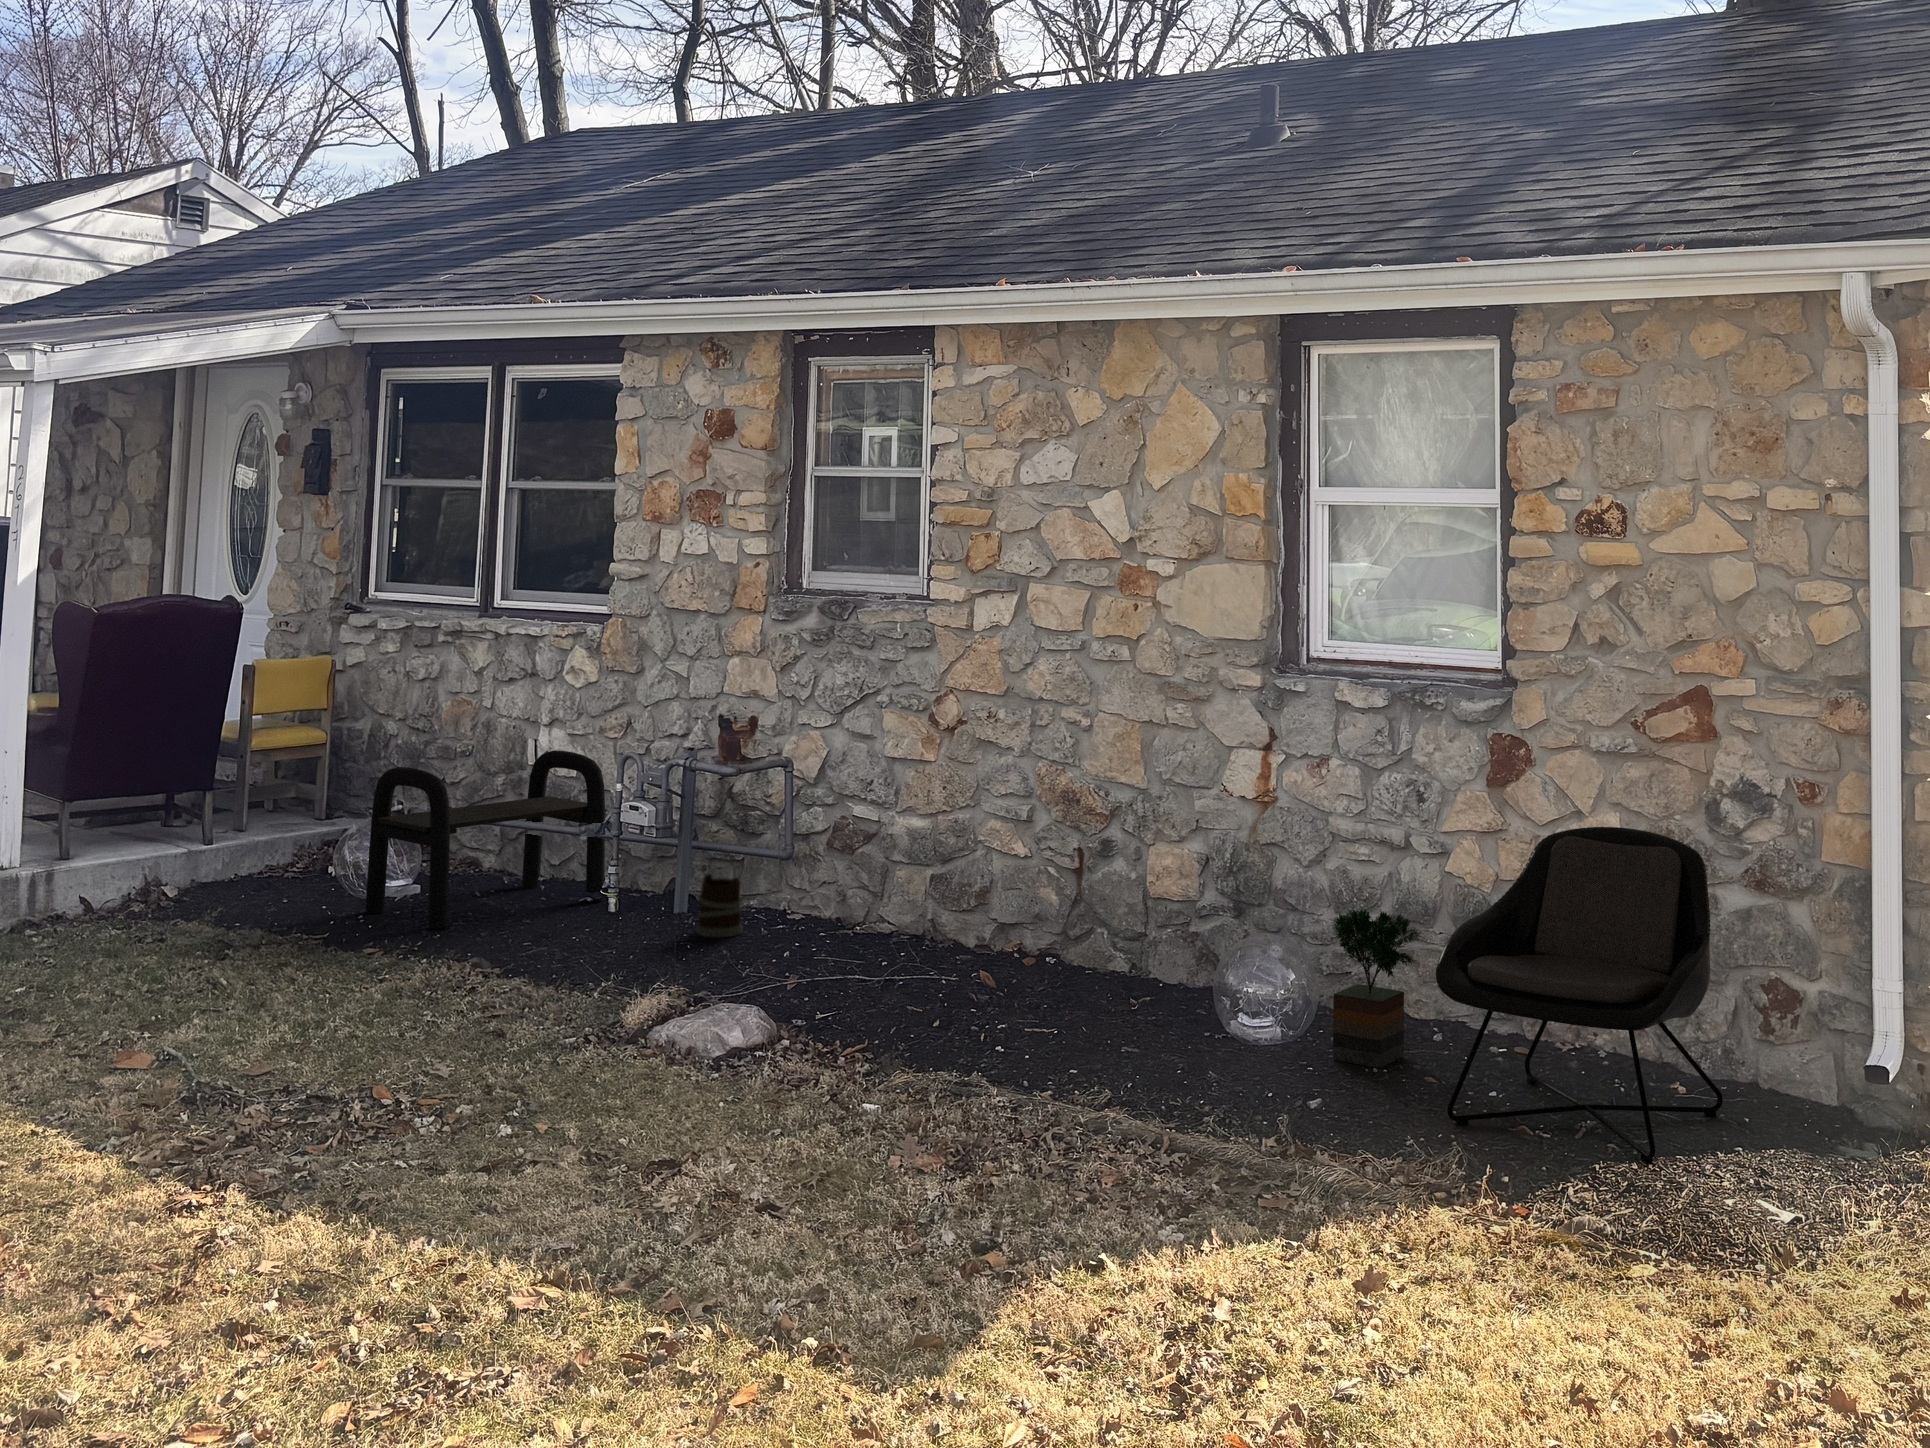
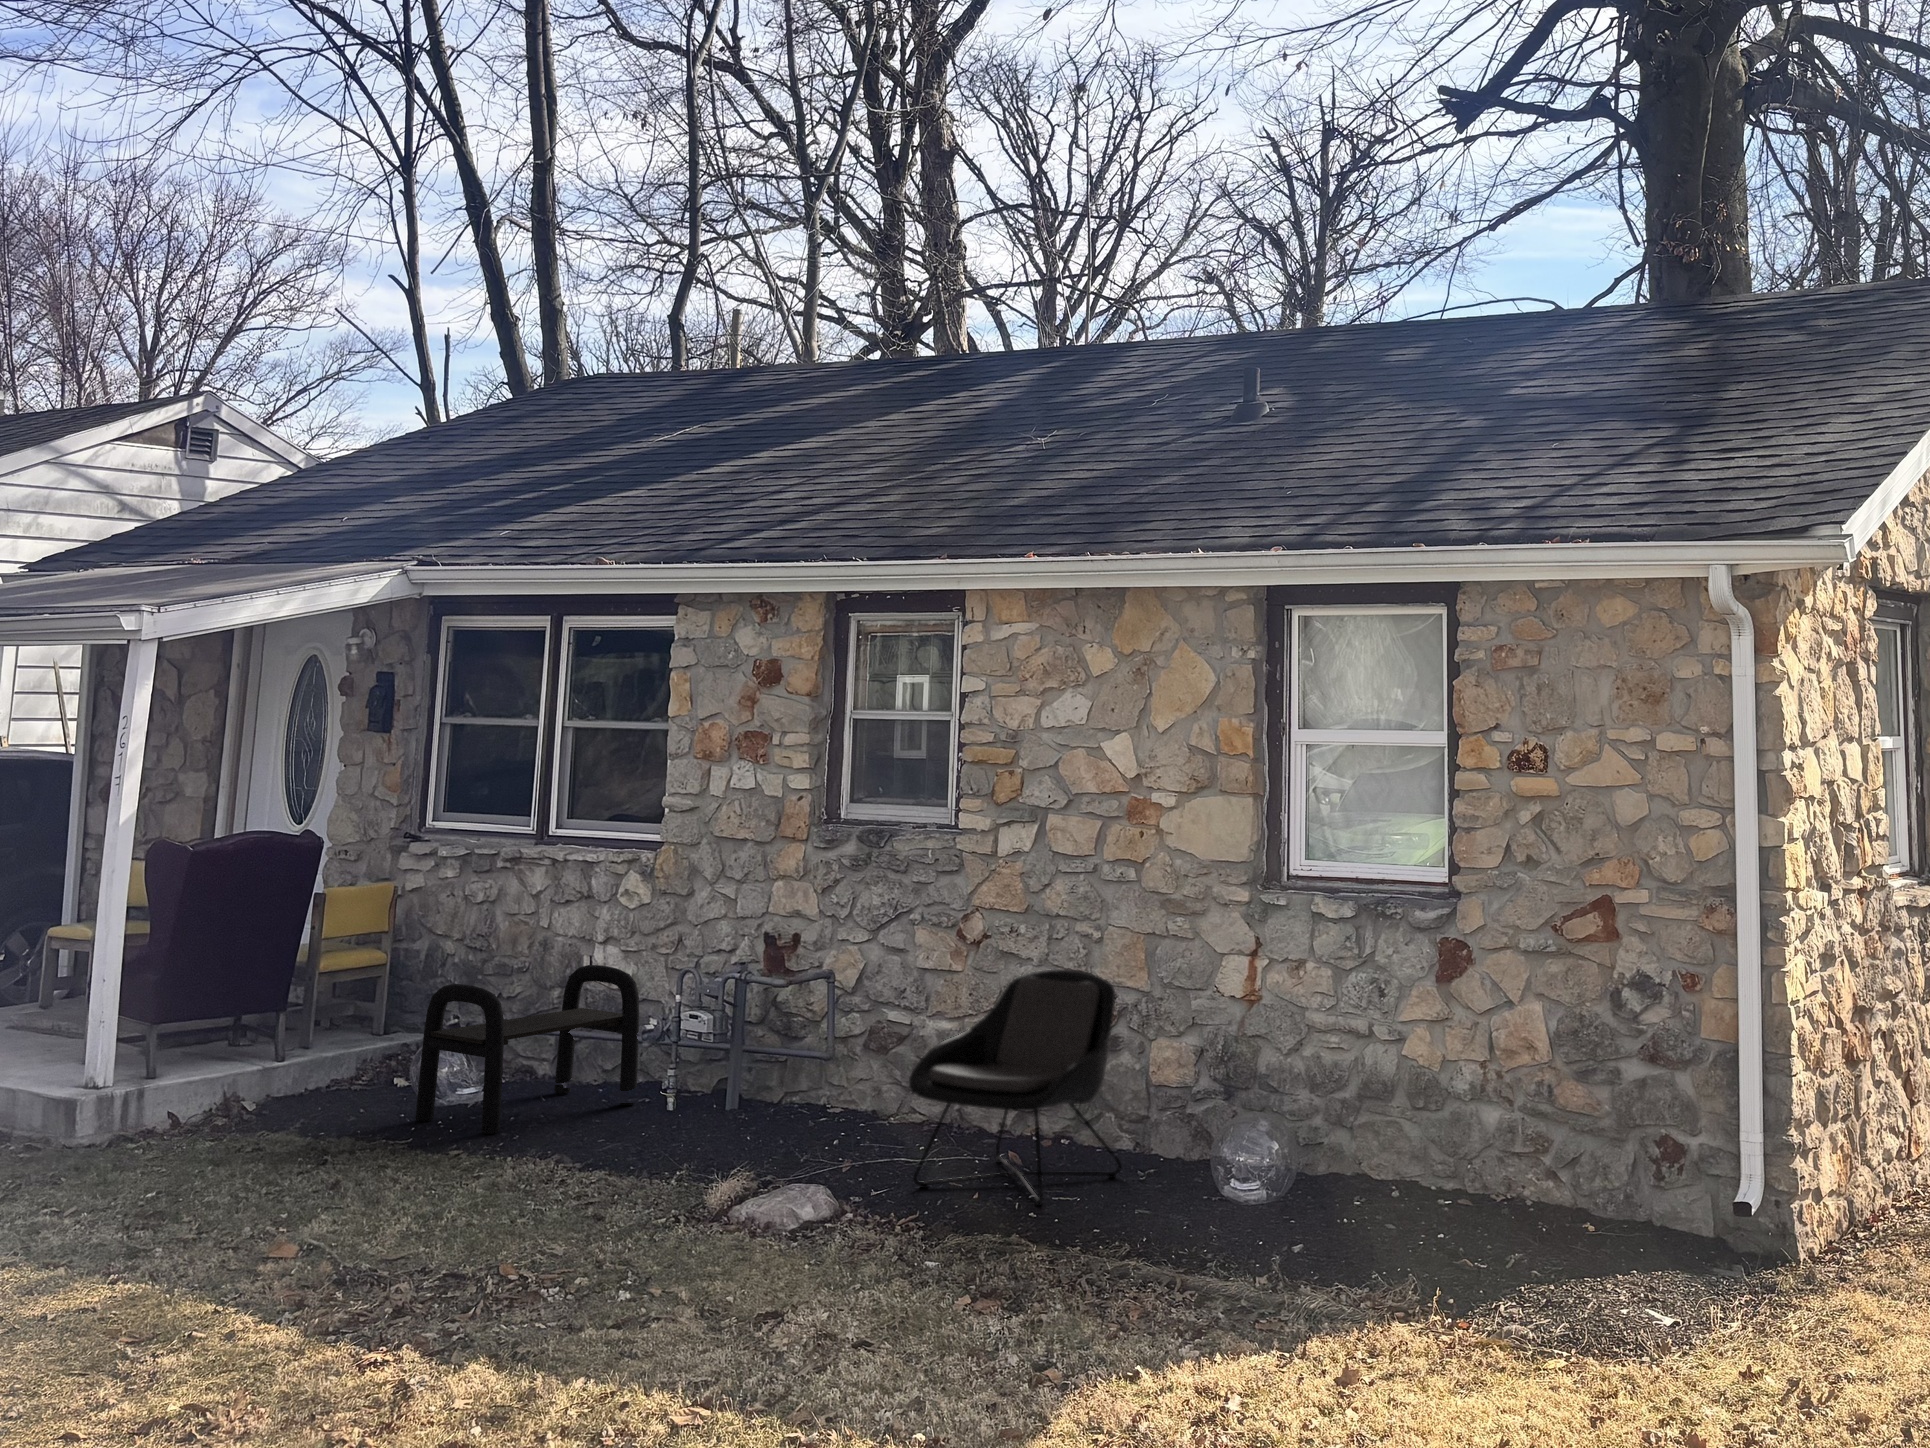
lounge chair: present [1436,827,1723,1163] -> present [909,969,1121,1206]
wooden bucket: present [697,853,742,937] -> none [732,1053,774,1134]
potted tree: present [1331,909,1421,1068] -> none [1305,1087,1383,1223]

